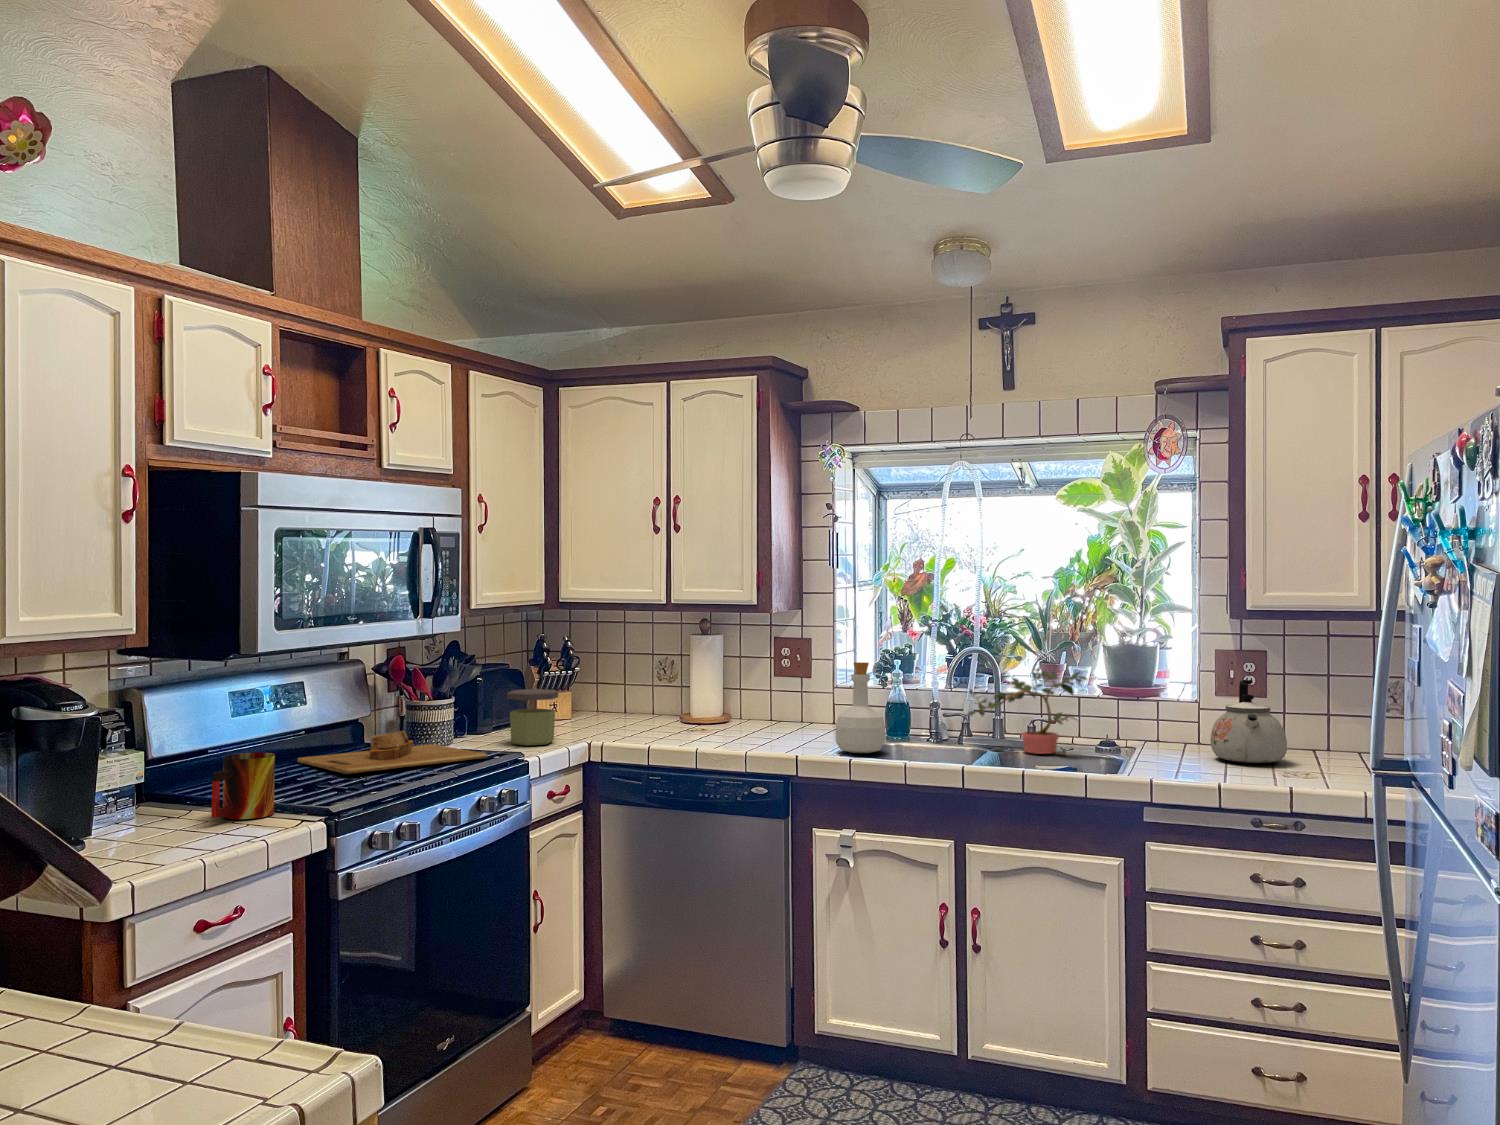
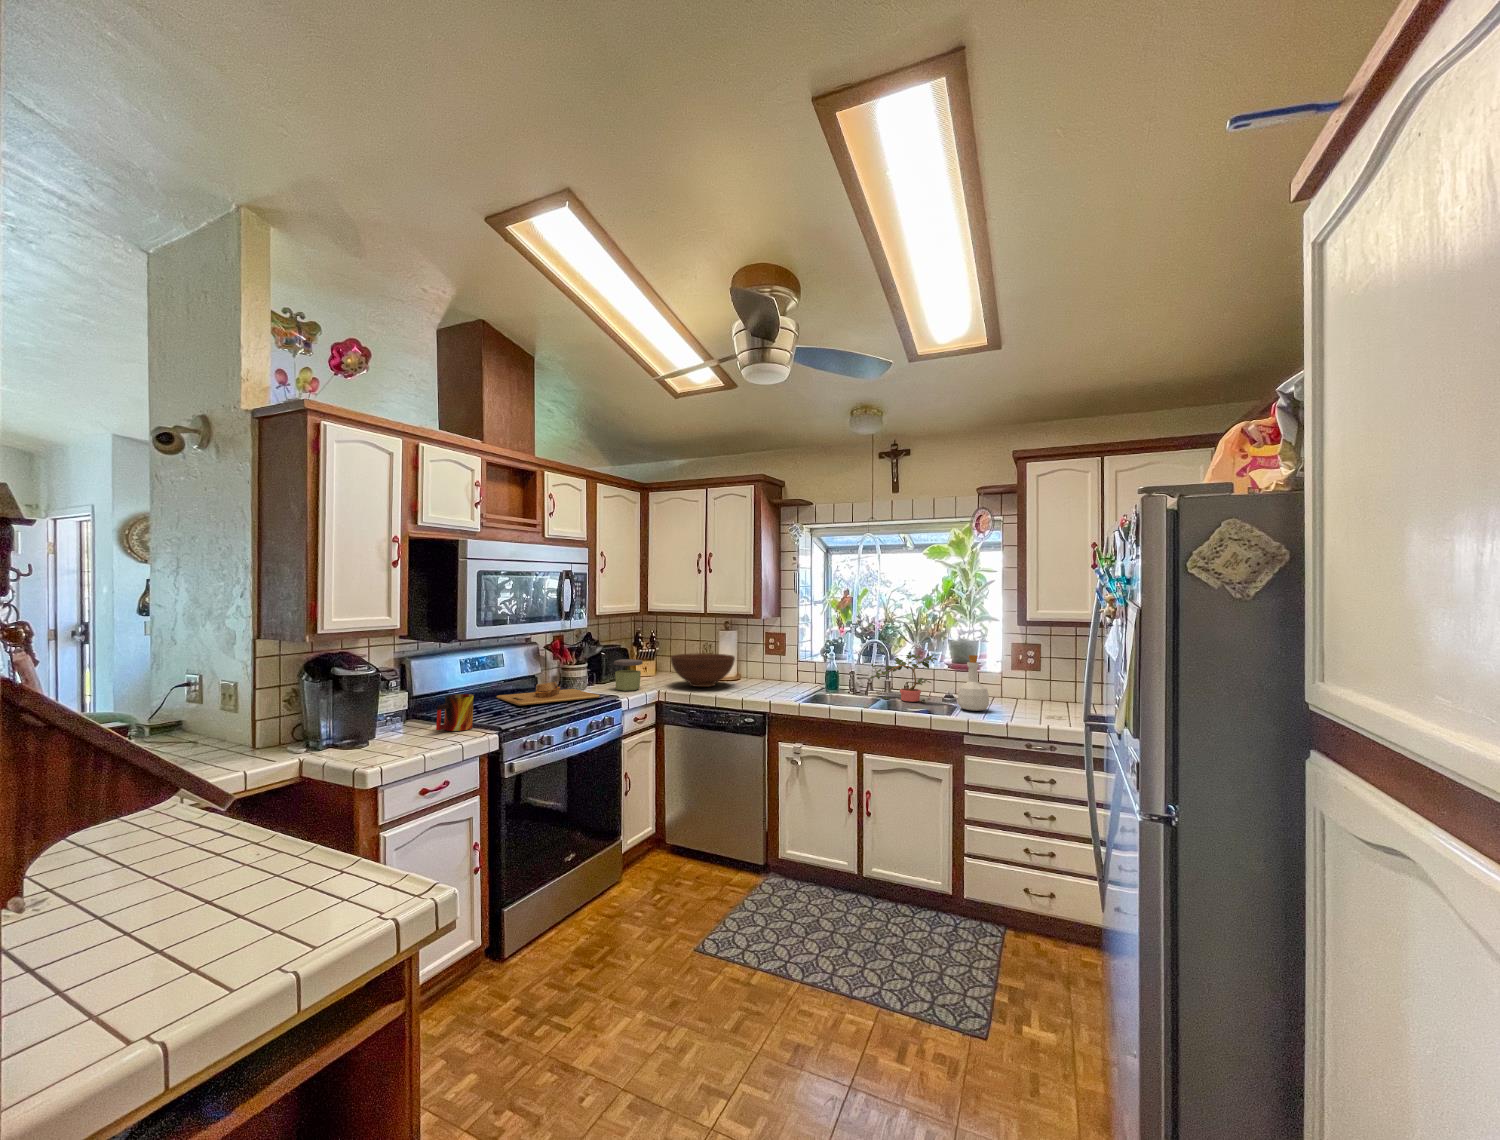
bottle: present [835,662,885,753] -> present [958,655,989,711]
fruit bowl: none [608,677,723,737] -> present [671,653,735,687]
kettle: present [1211,680,1287,763] -> none [1009,661,1053,710]

